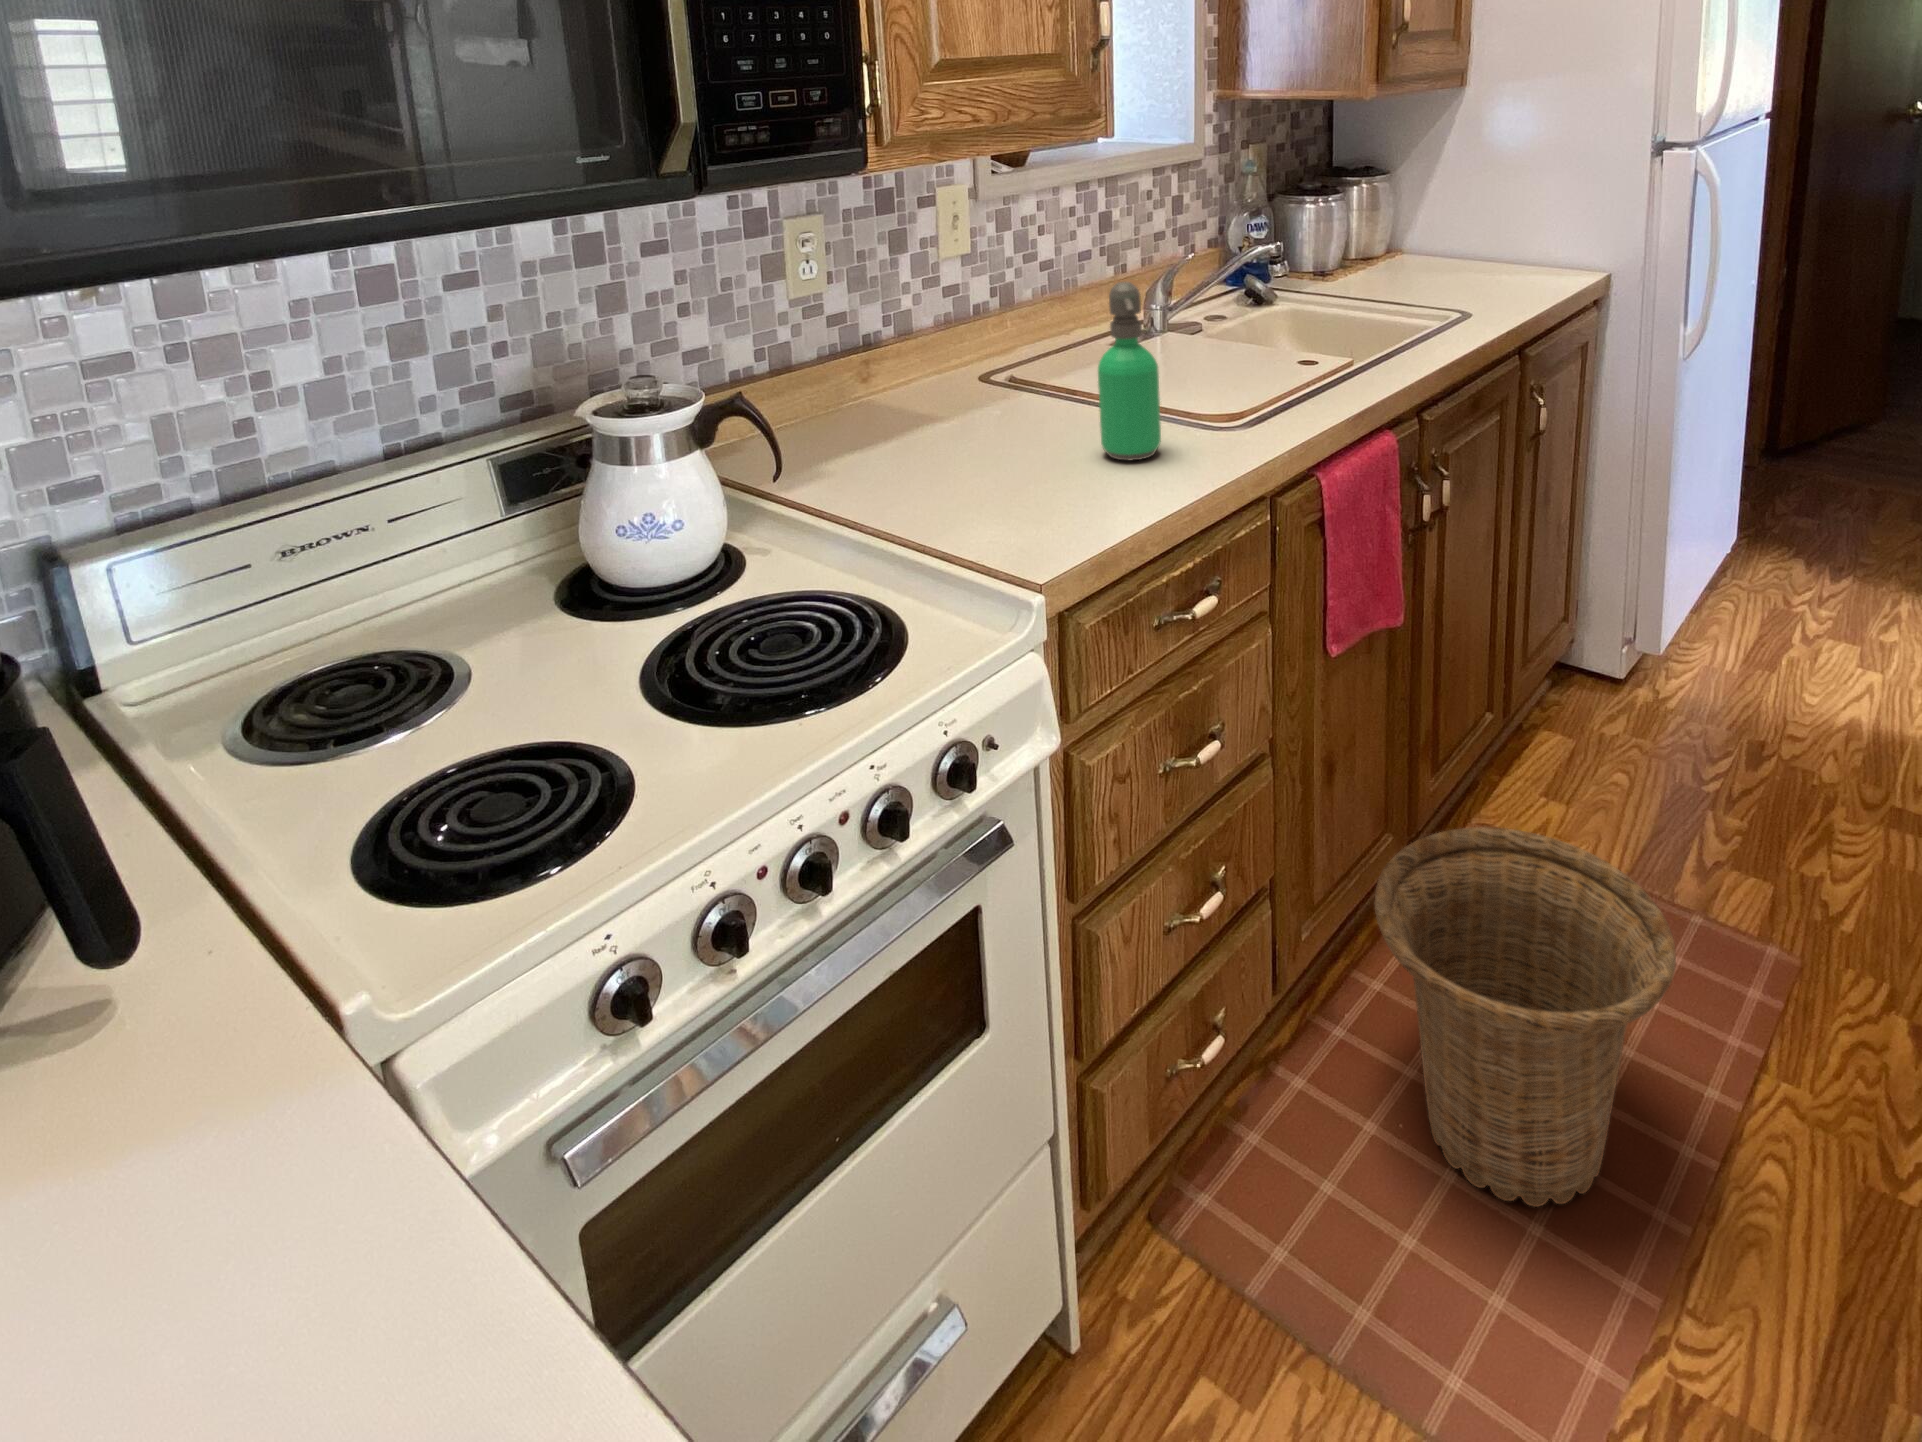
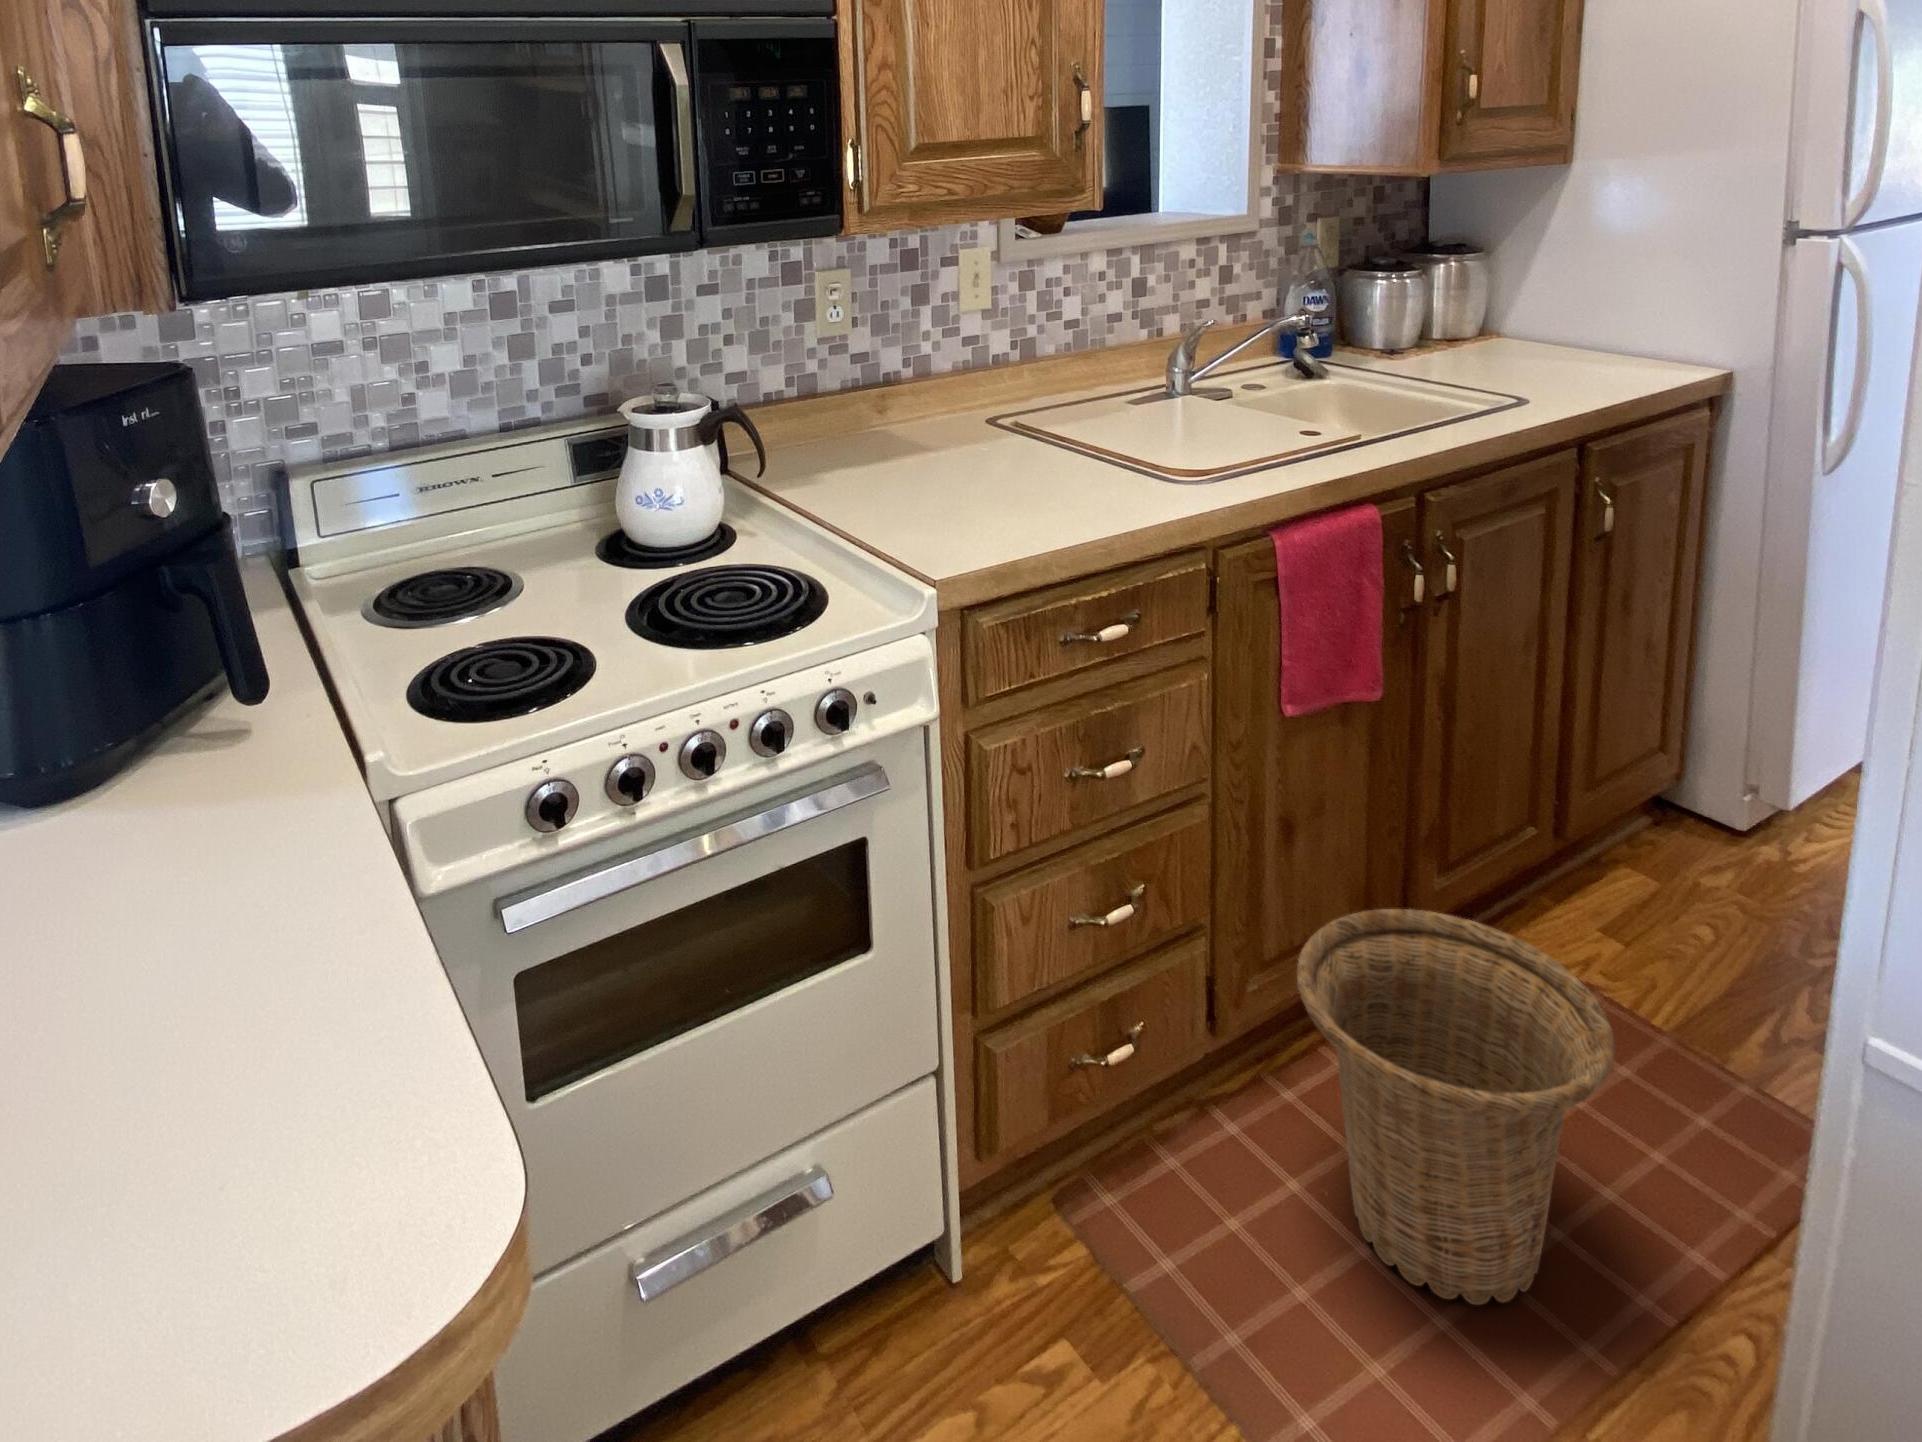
soap dispenser: present [1098,282,1161,460] -> none [1053,337,1110,497]

